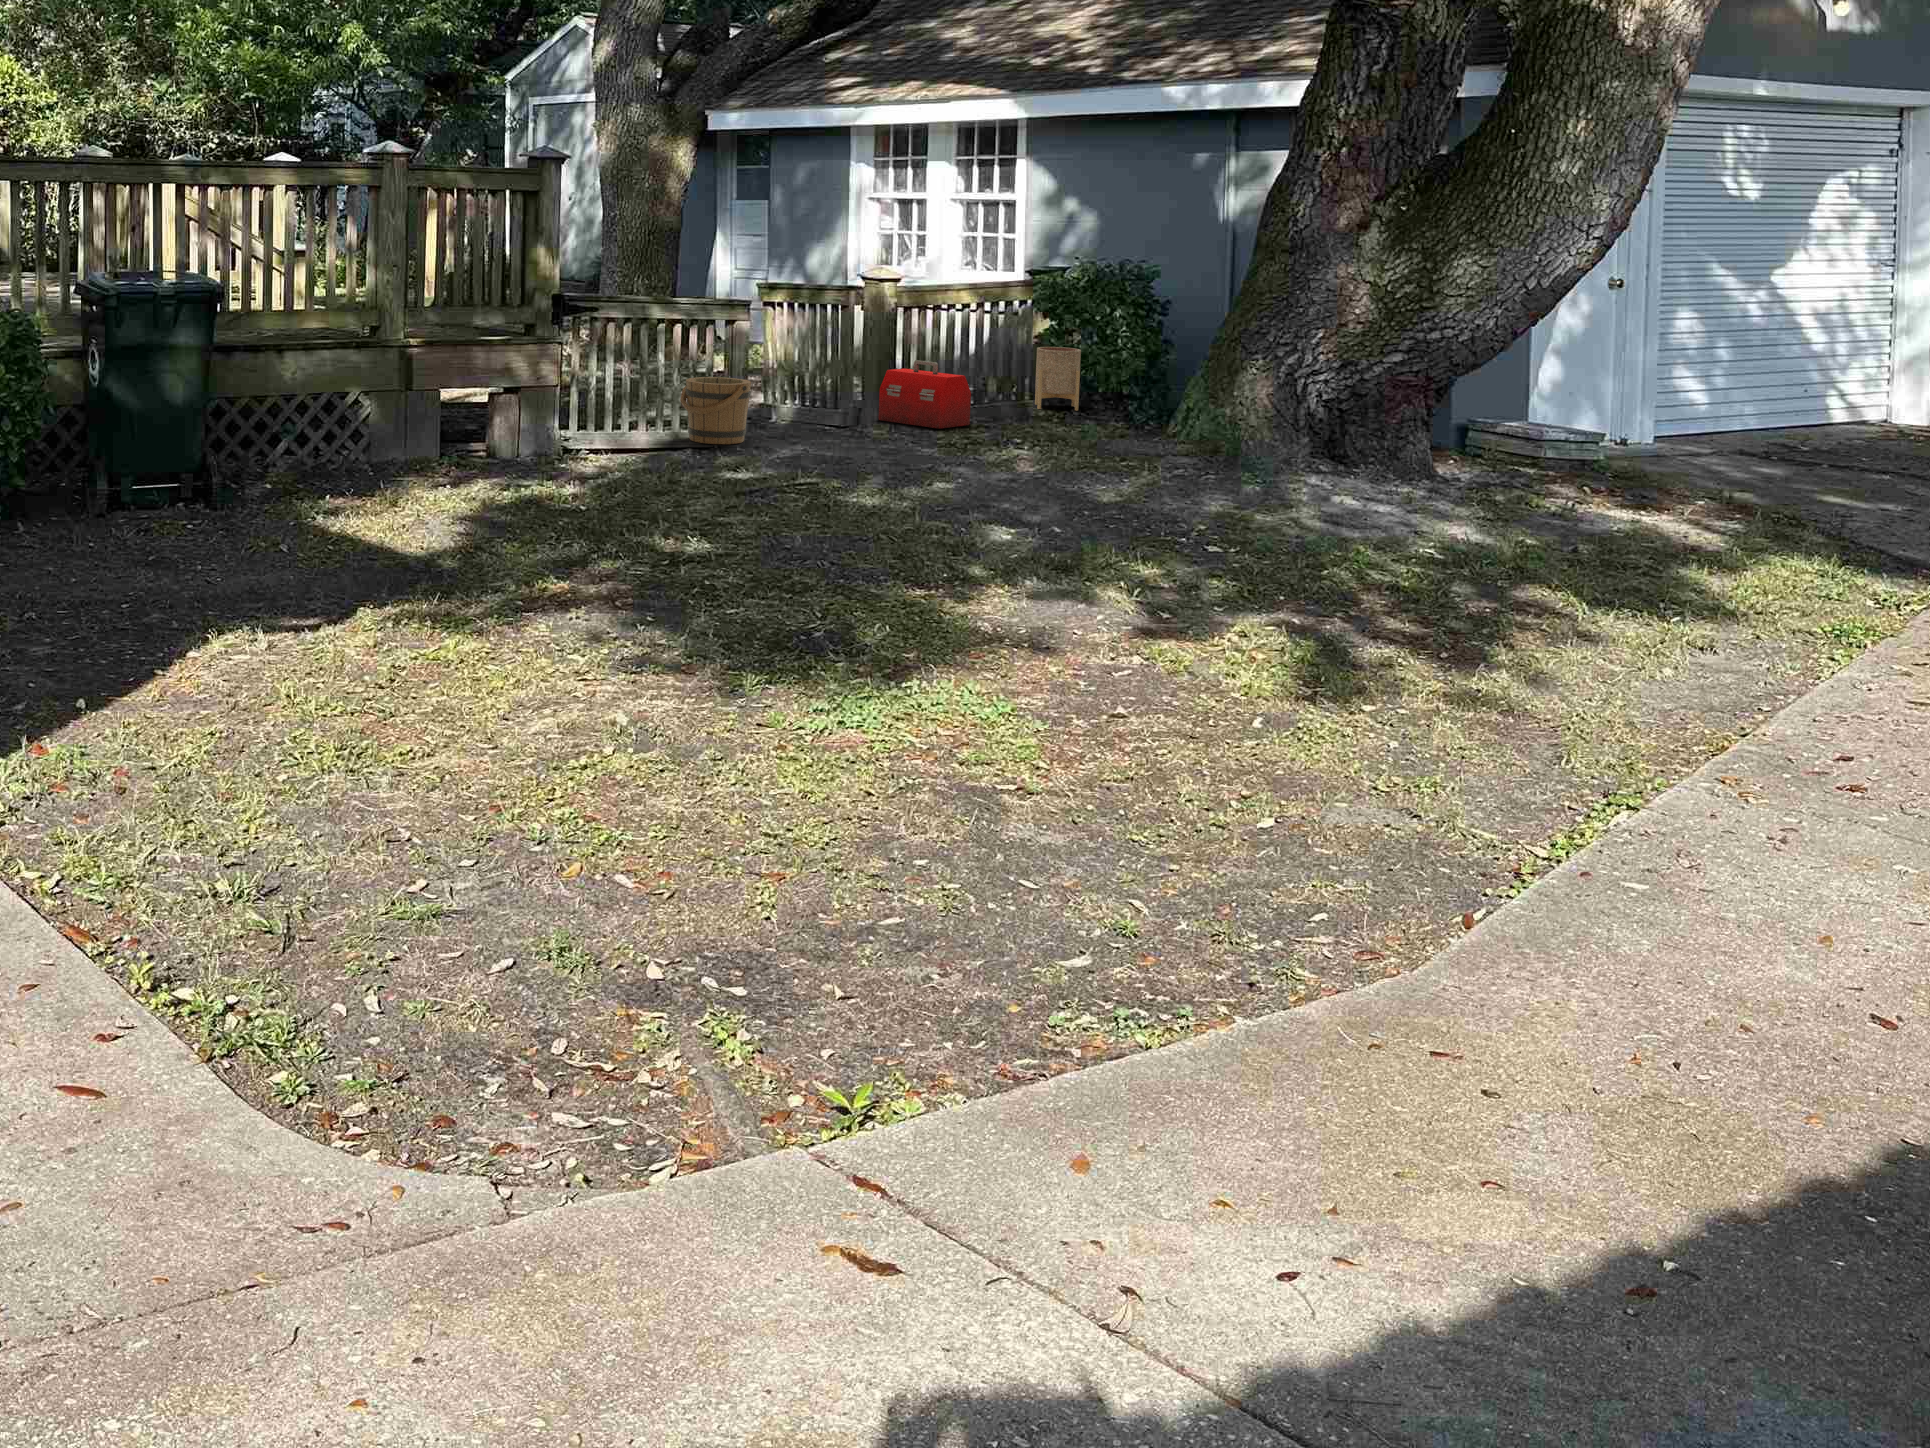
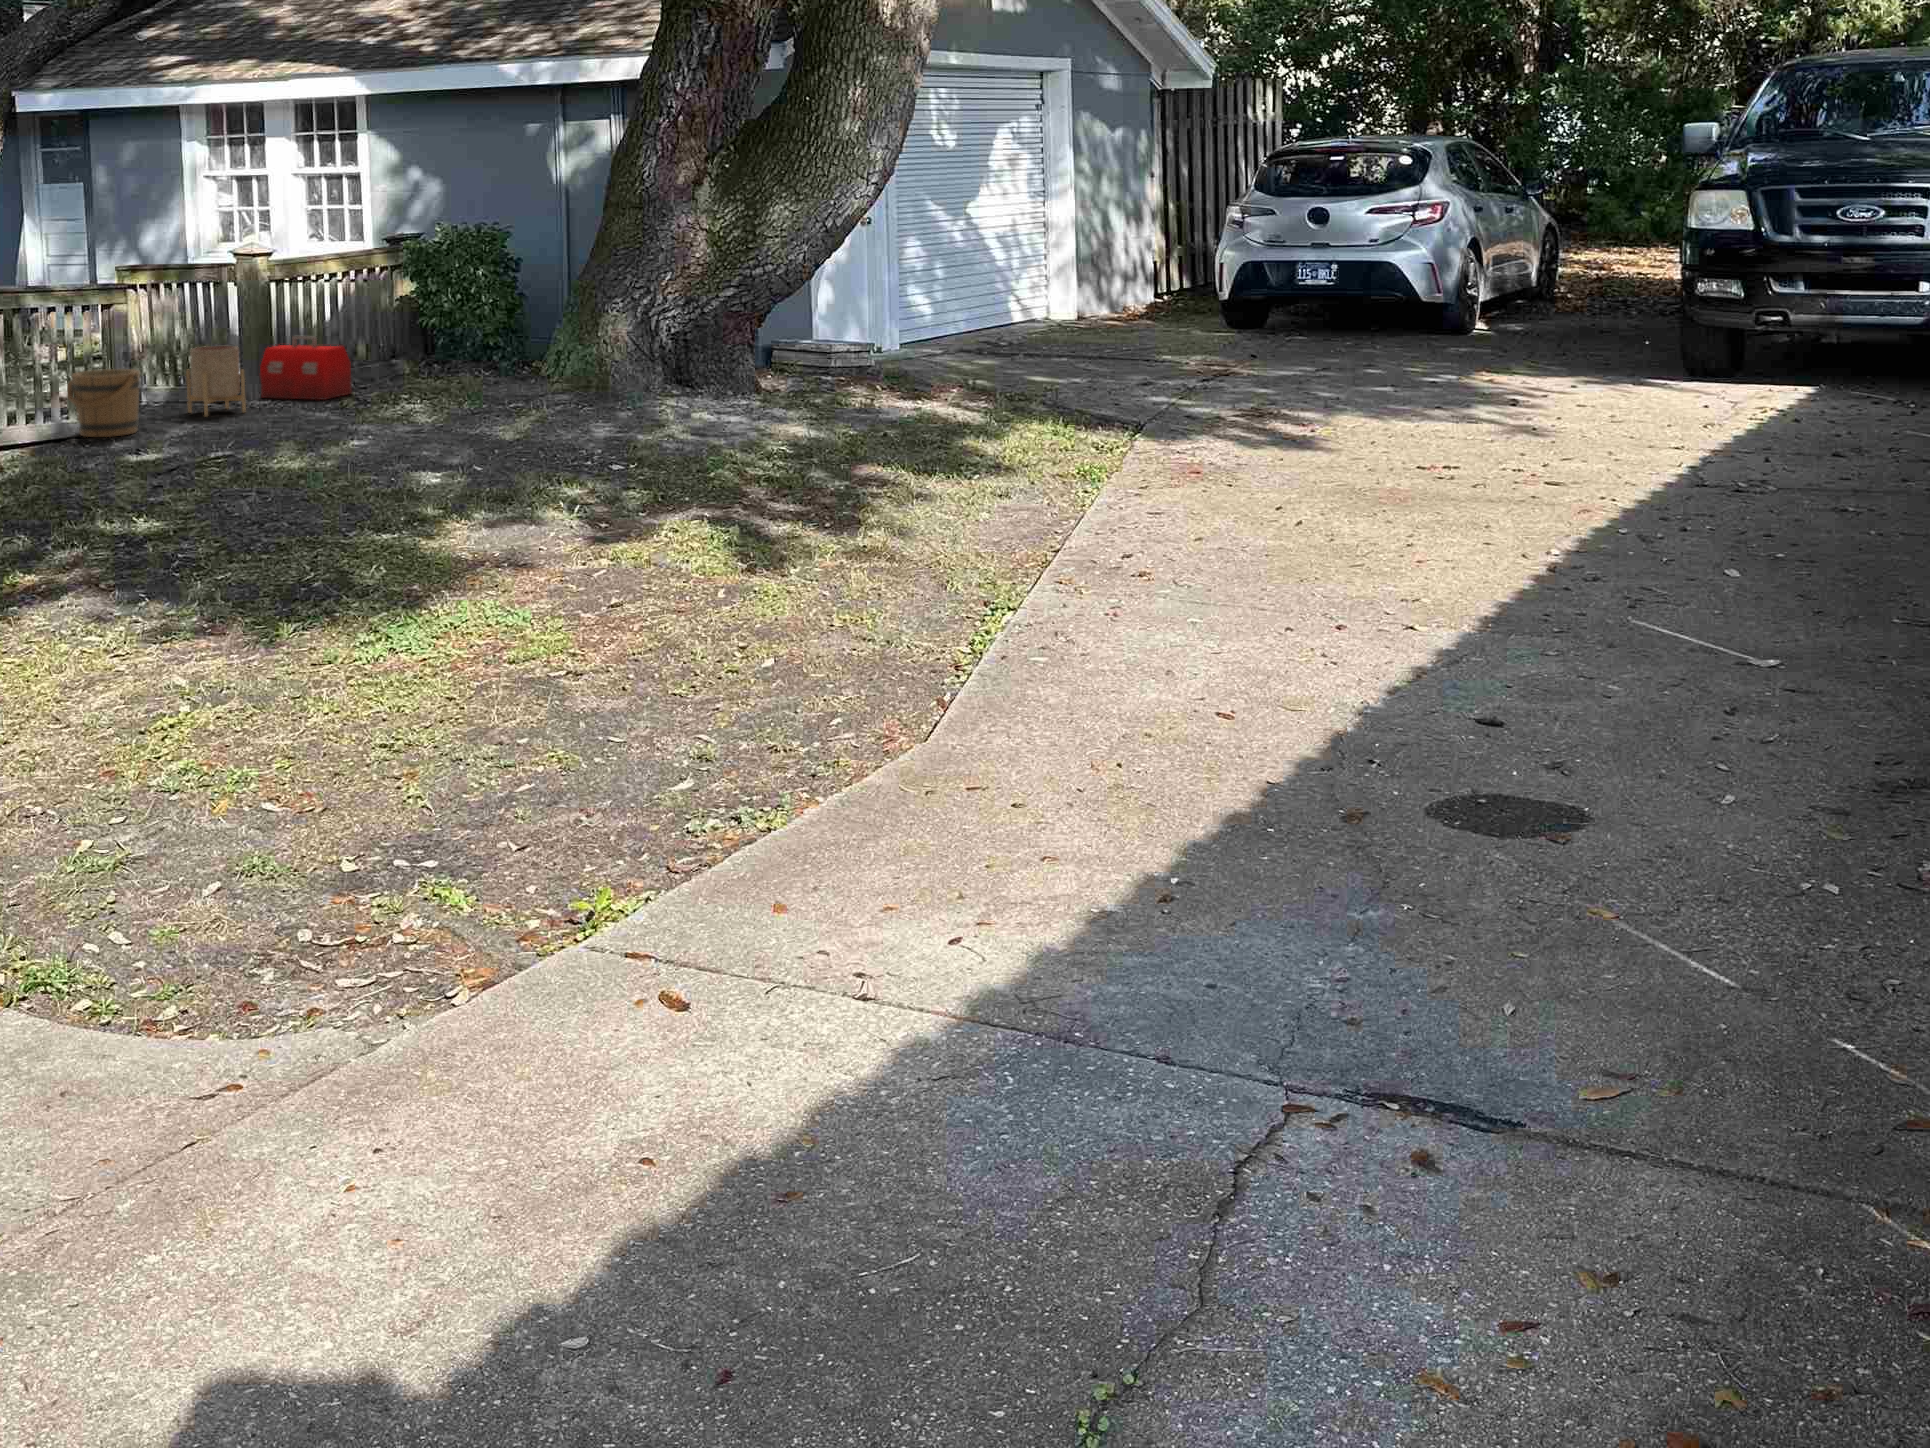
planter: present [1035,347,1081,411] -> present [186,346,246,416]

